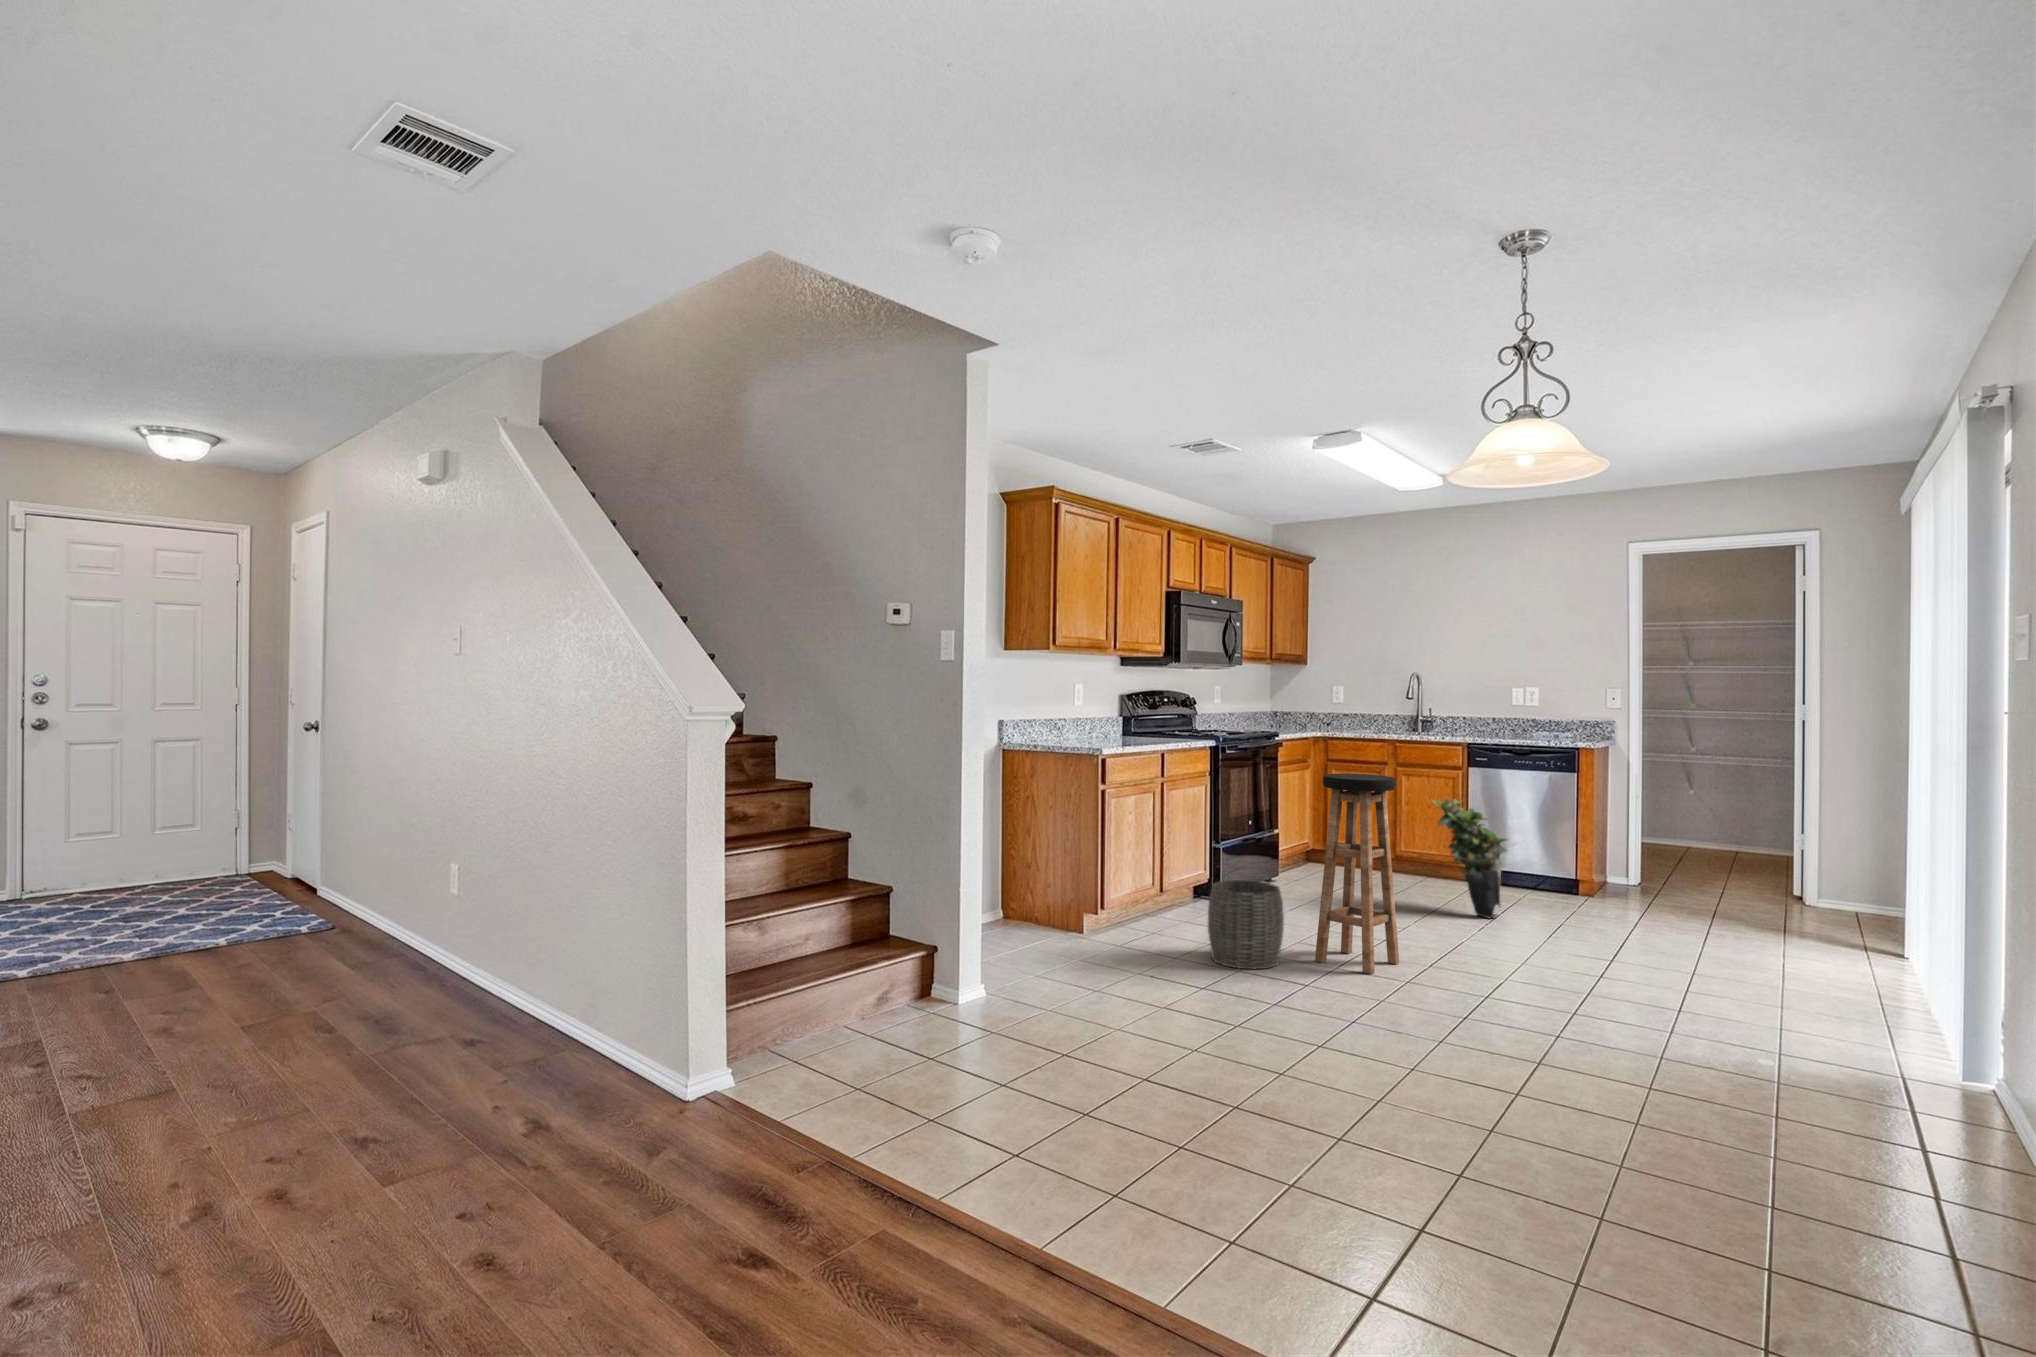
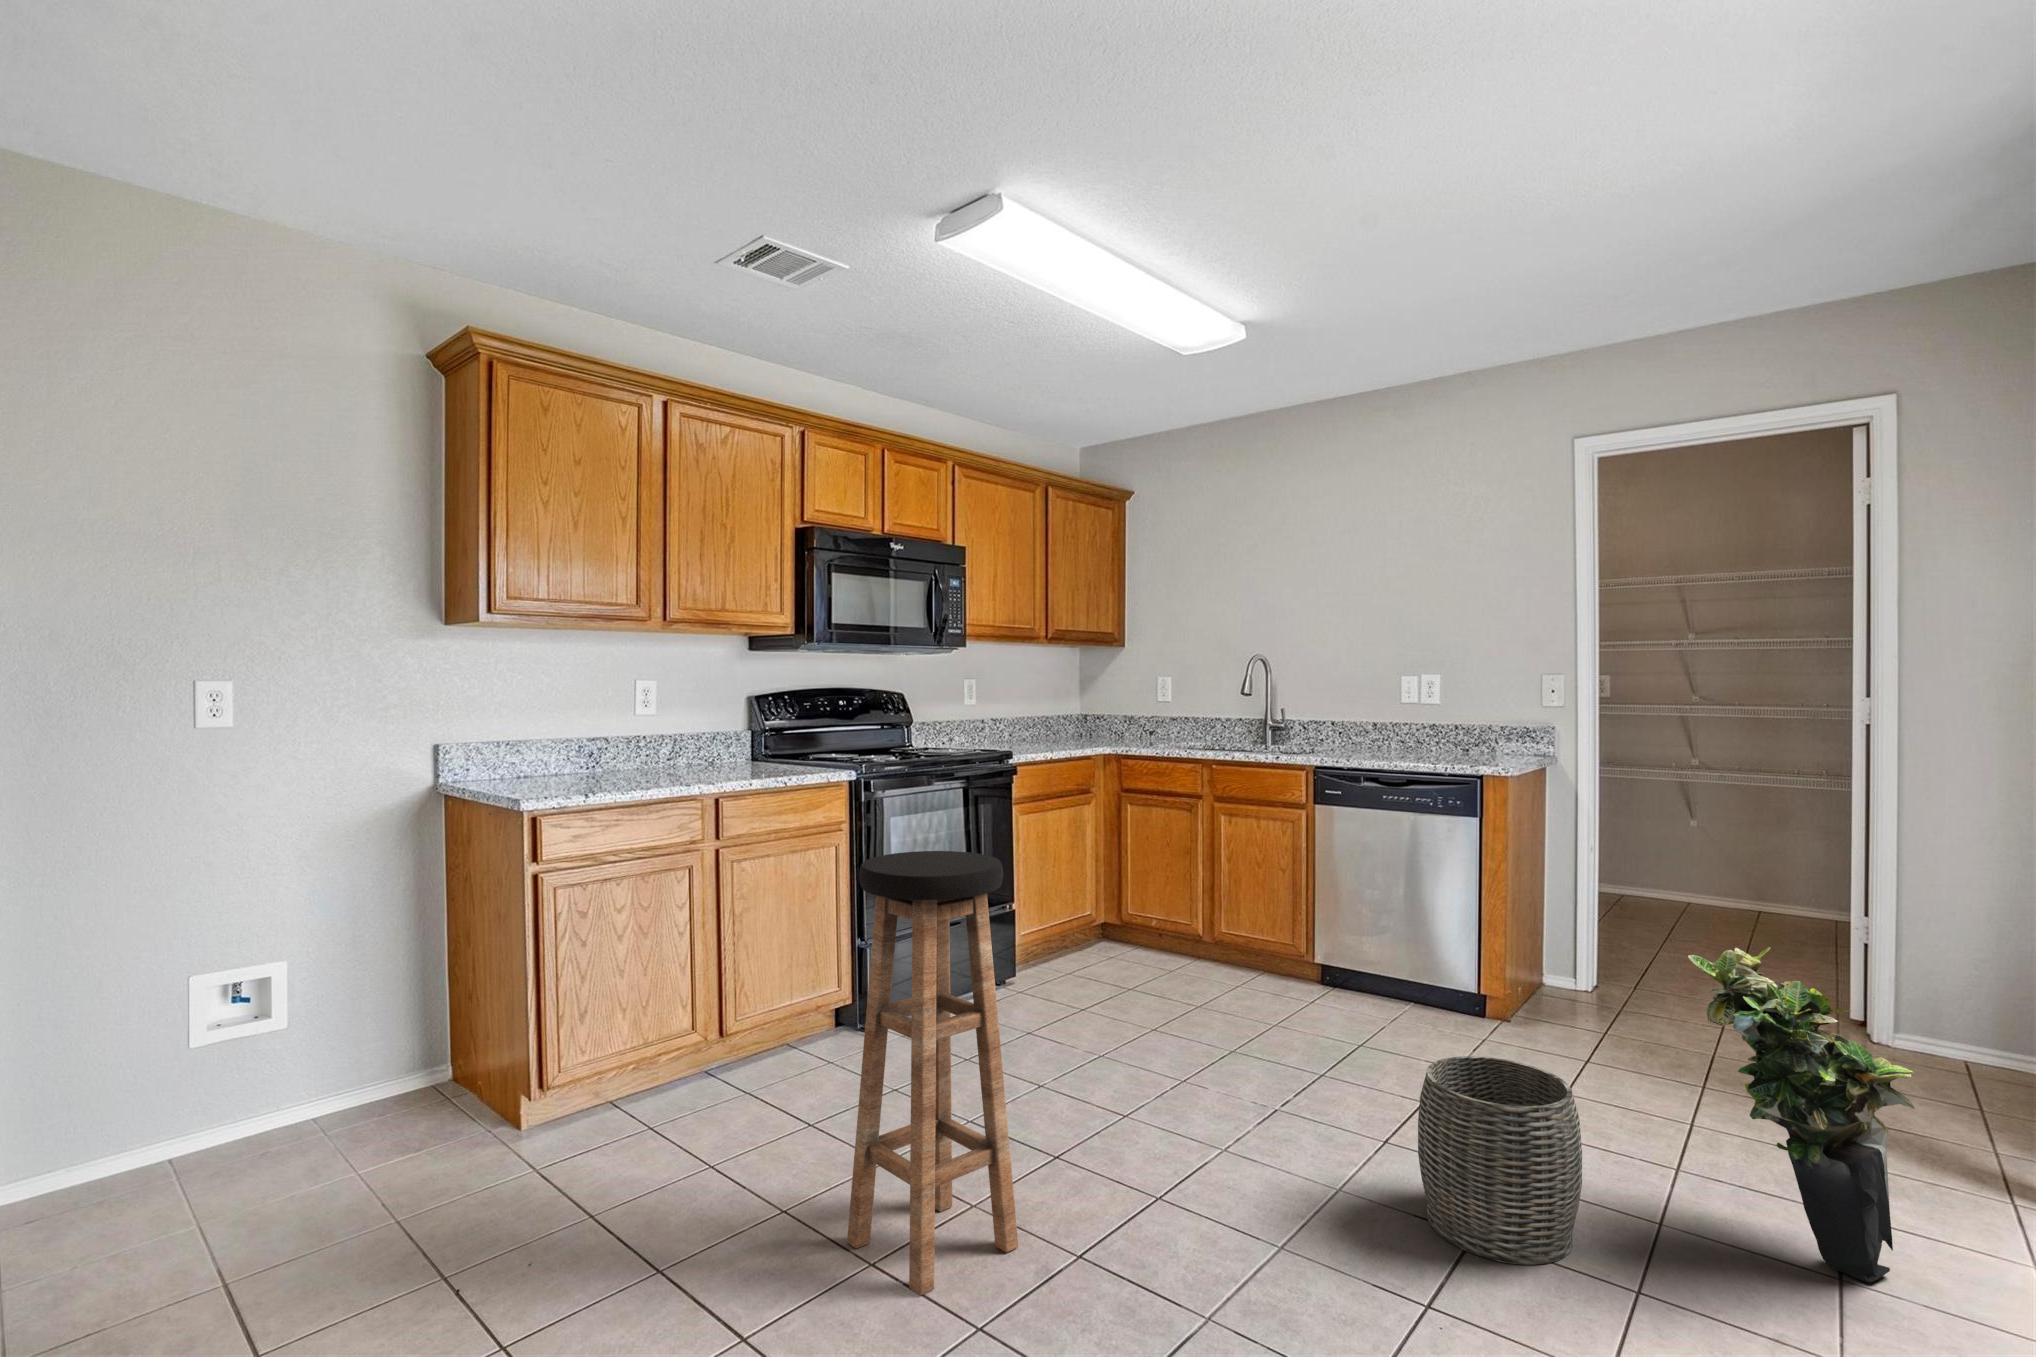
potted plant: present [1433,798,1507,918] -> present [1688,947,1915,1283]
woven basket: present [1208,880,1284,969] -> present [1418,1056,1582,1265]

